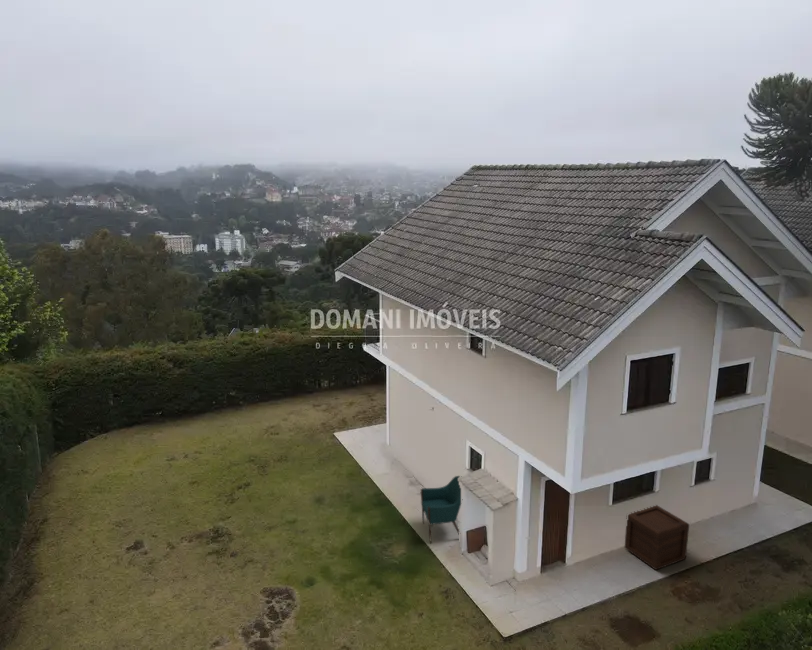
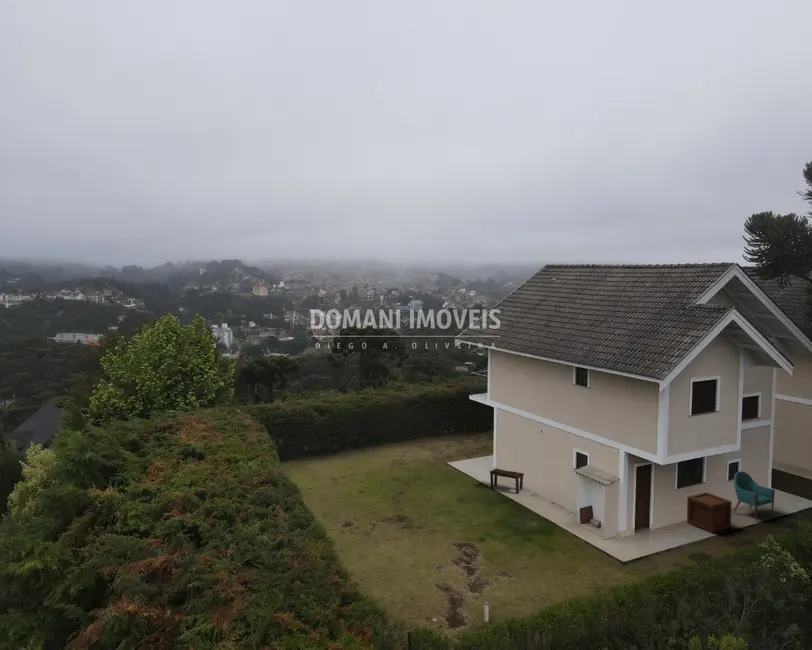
bench: none [372,454,417,492] -> present [490,468,524,494]
chair: present [421,476,461,542] -> present [733,471,775,521]

